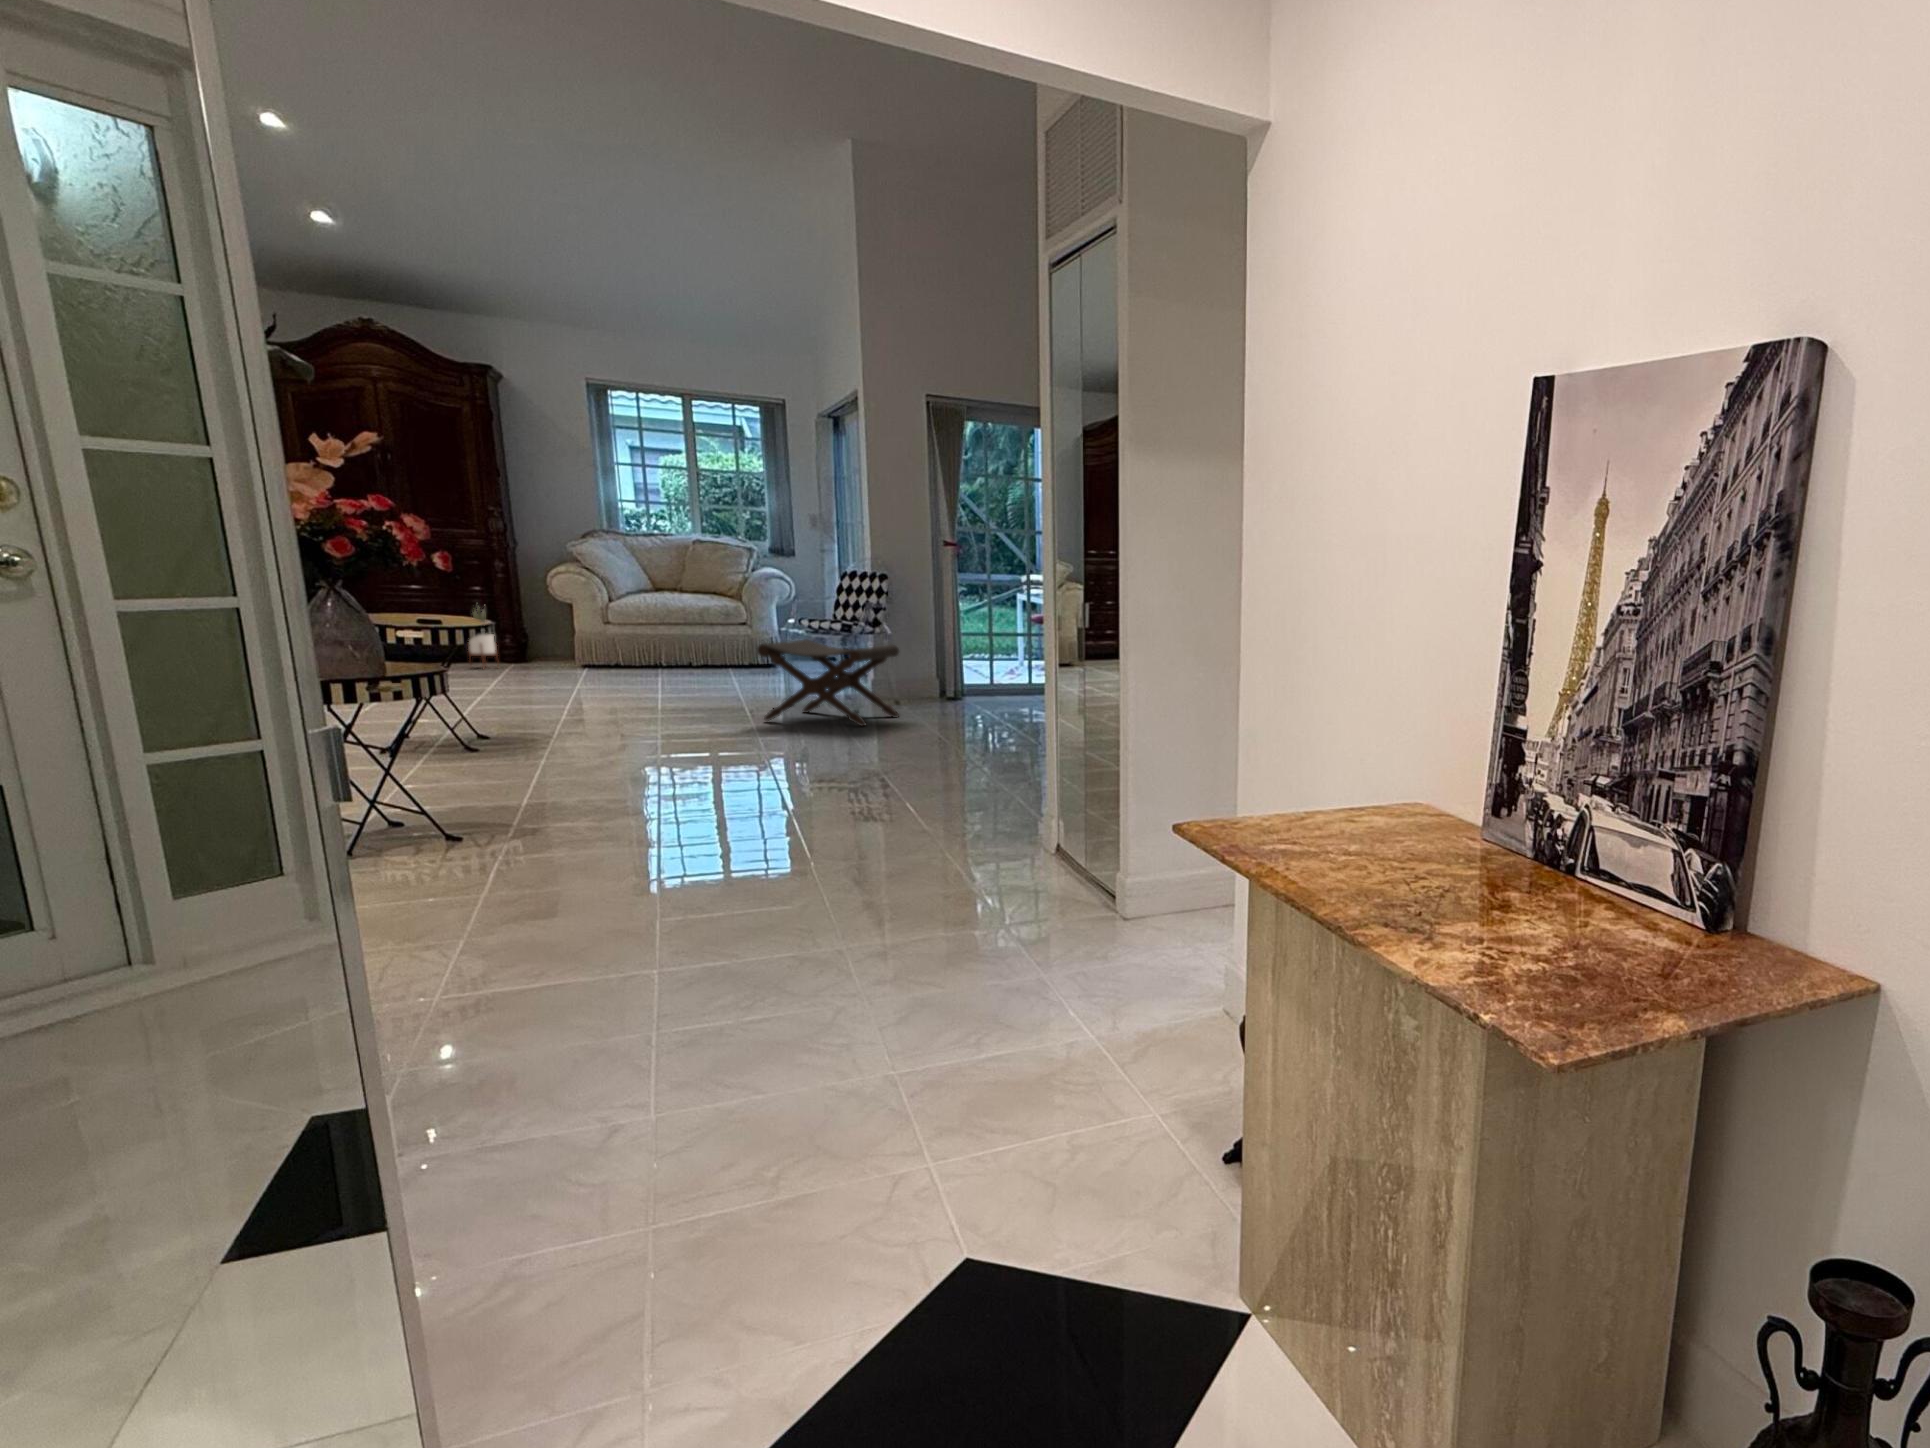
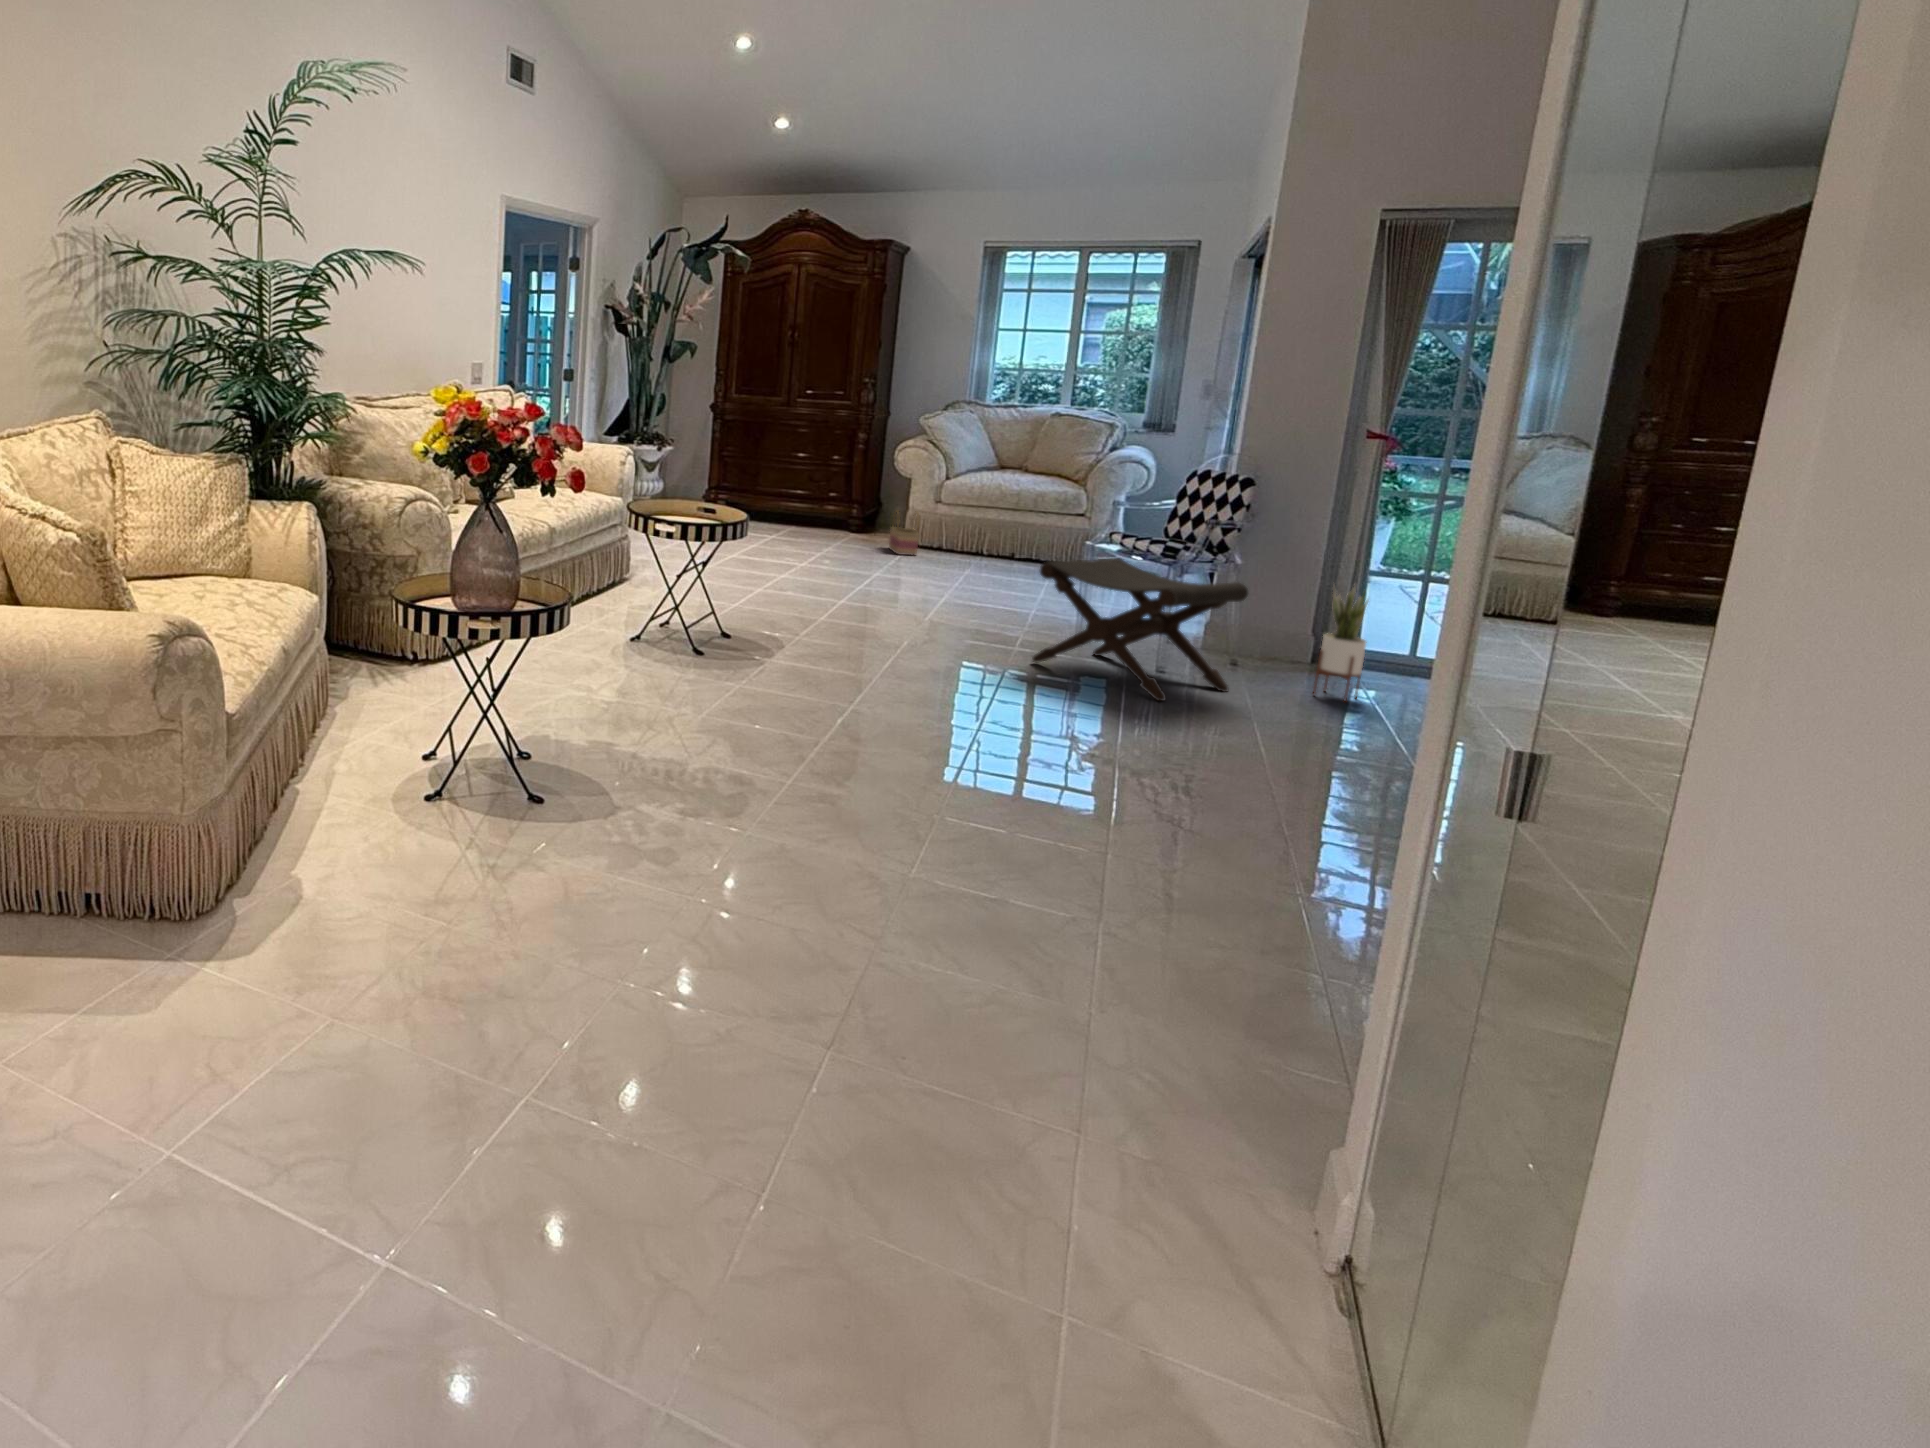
potted plant: present [468,606,497,664] -> present [1313,587,1368,702]
basket: none [560,633,597,675] -> present [889,512,919,556]

